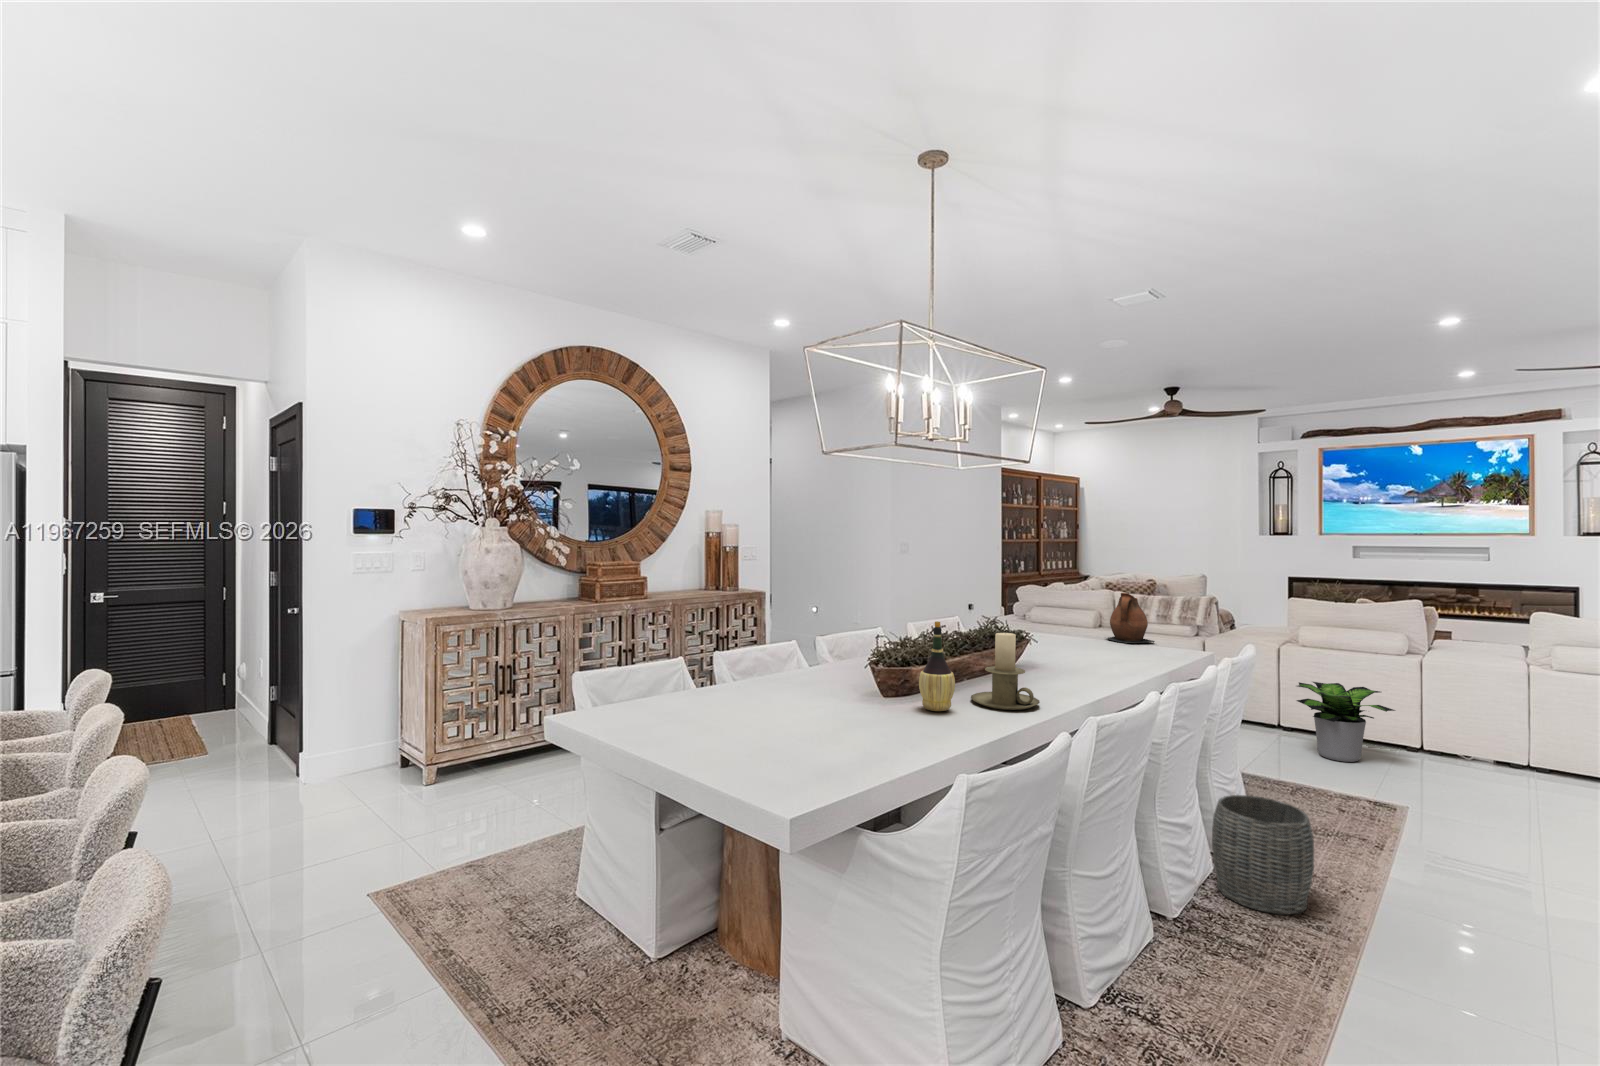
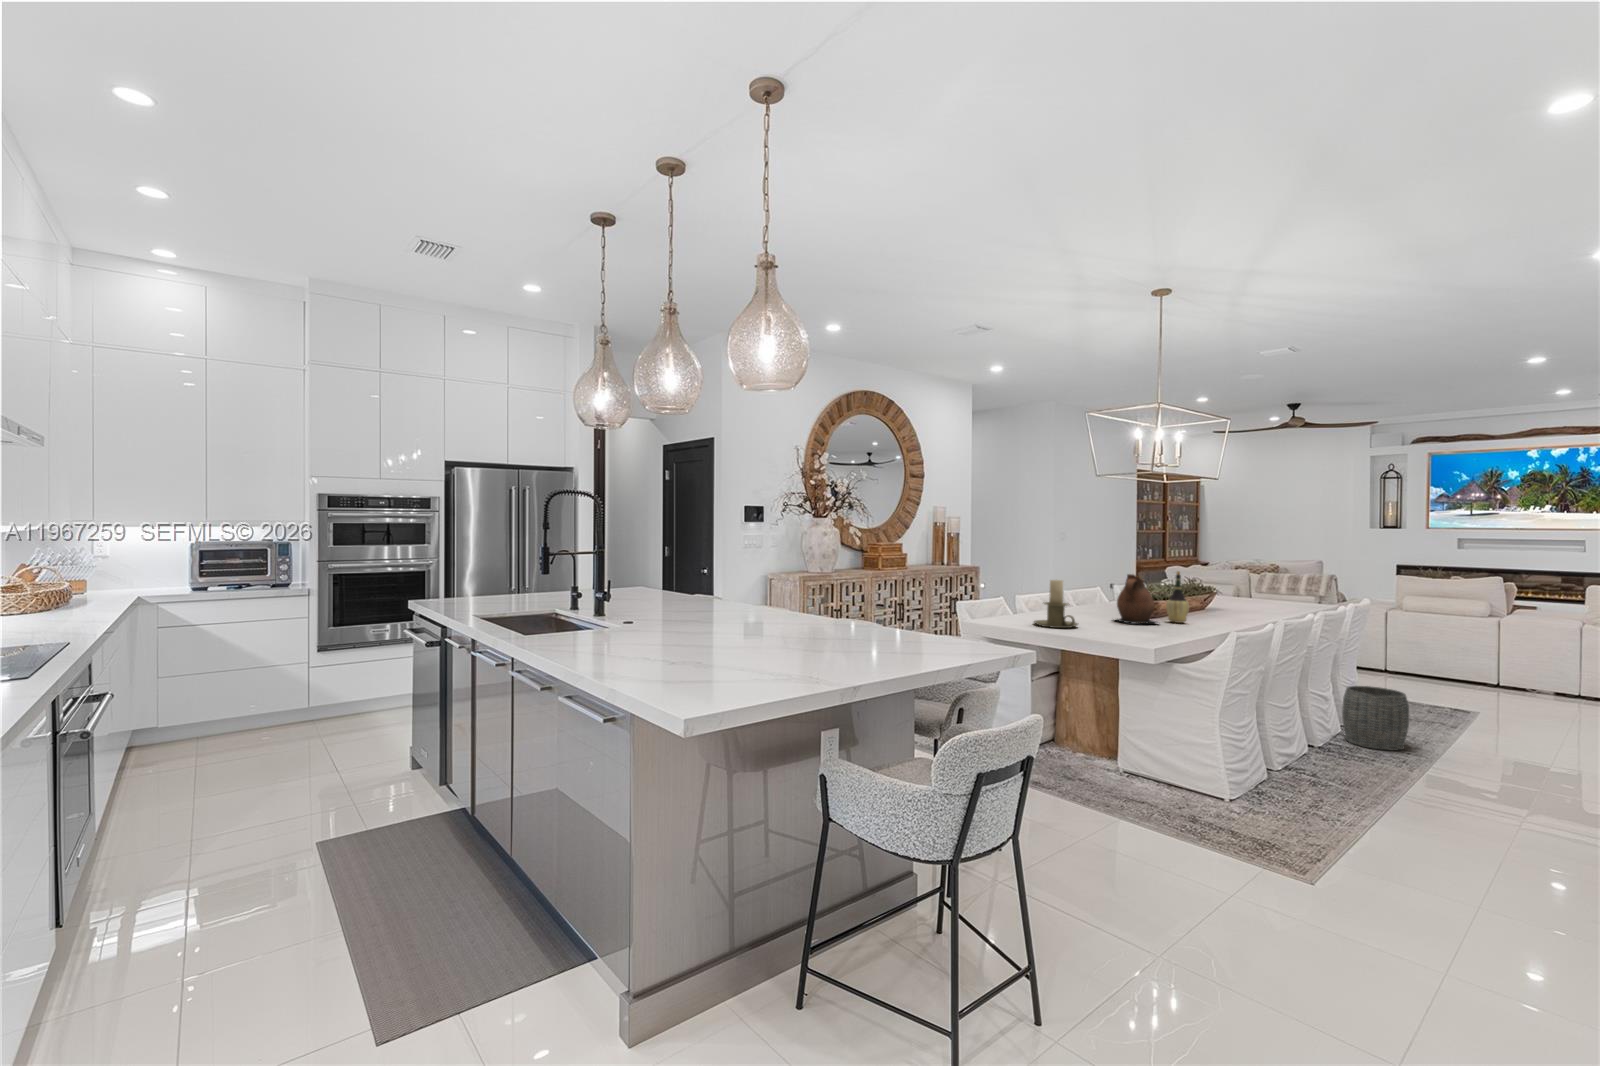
ceramic pitcher: present [1107,593,1155,643] -> present [1115,574,1157,623]
candle holder: present [971,633,1040,710] -> present [1034,580,1078,628]
potted plant: present [1297,682,1395,762] -> none [1399,635,1478,691]

